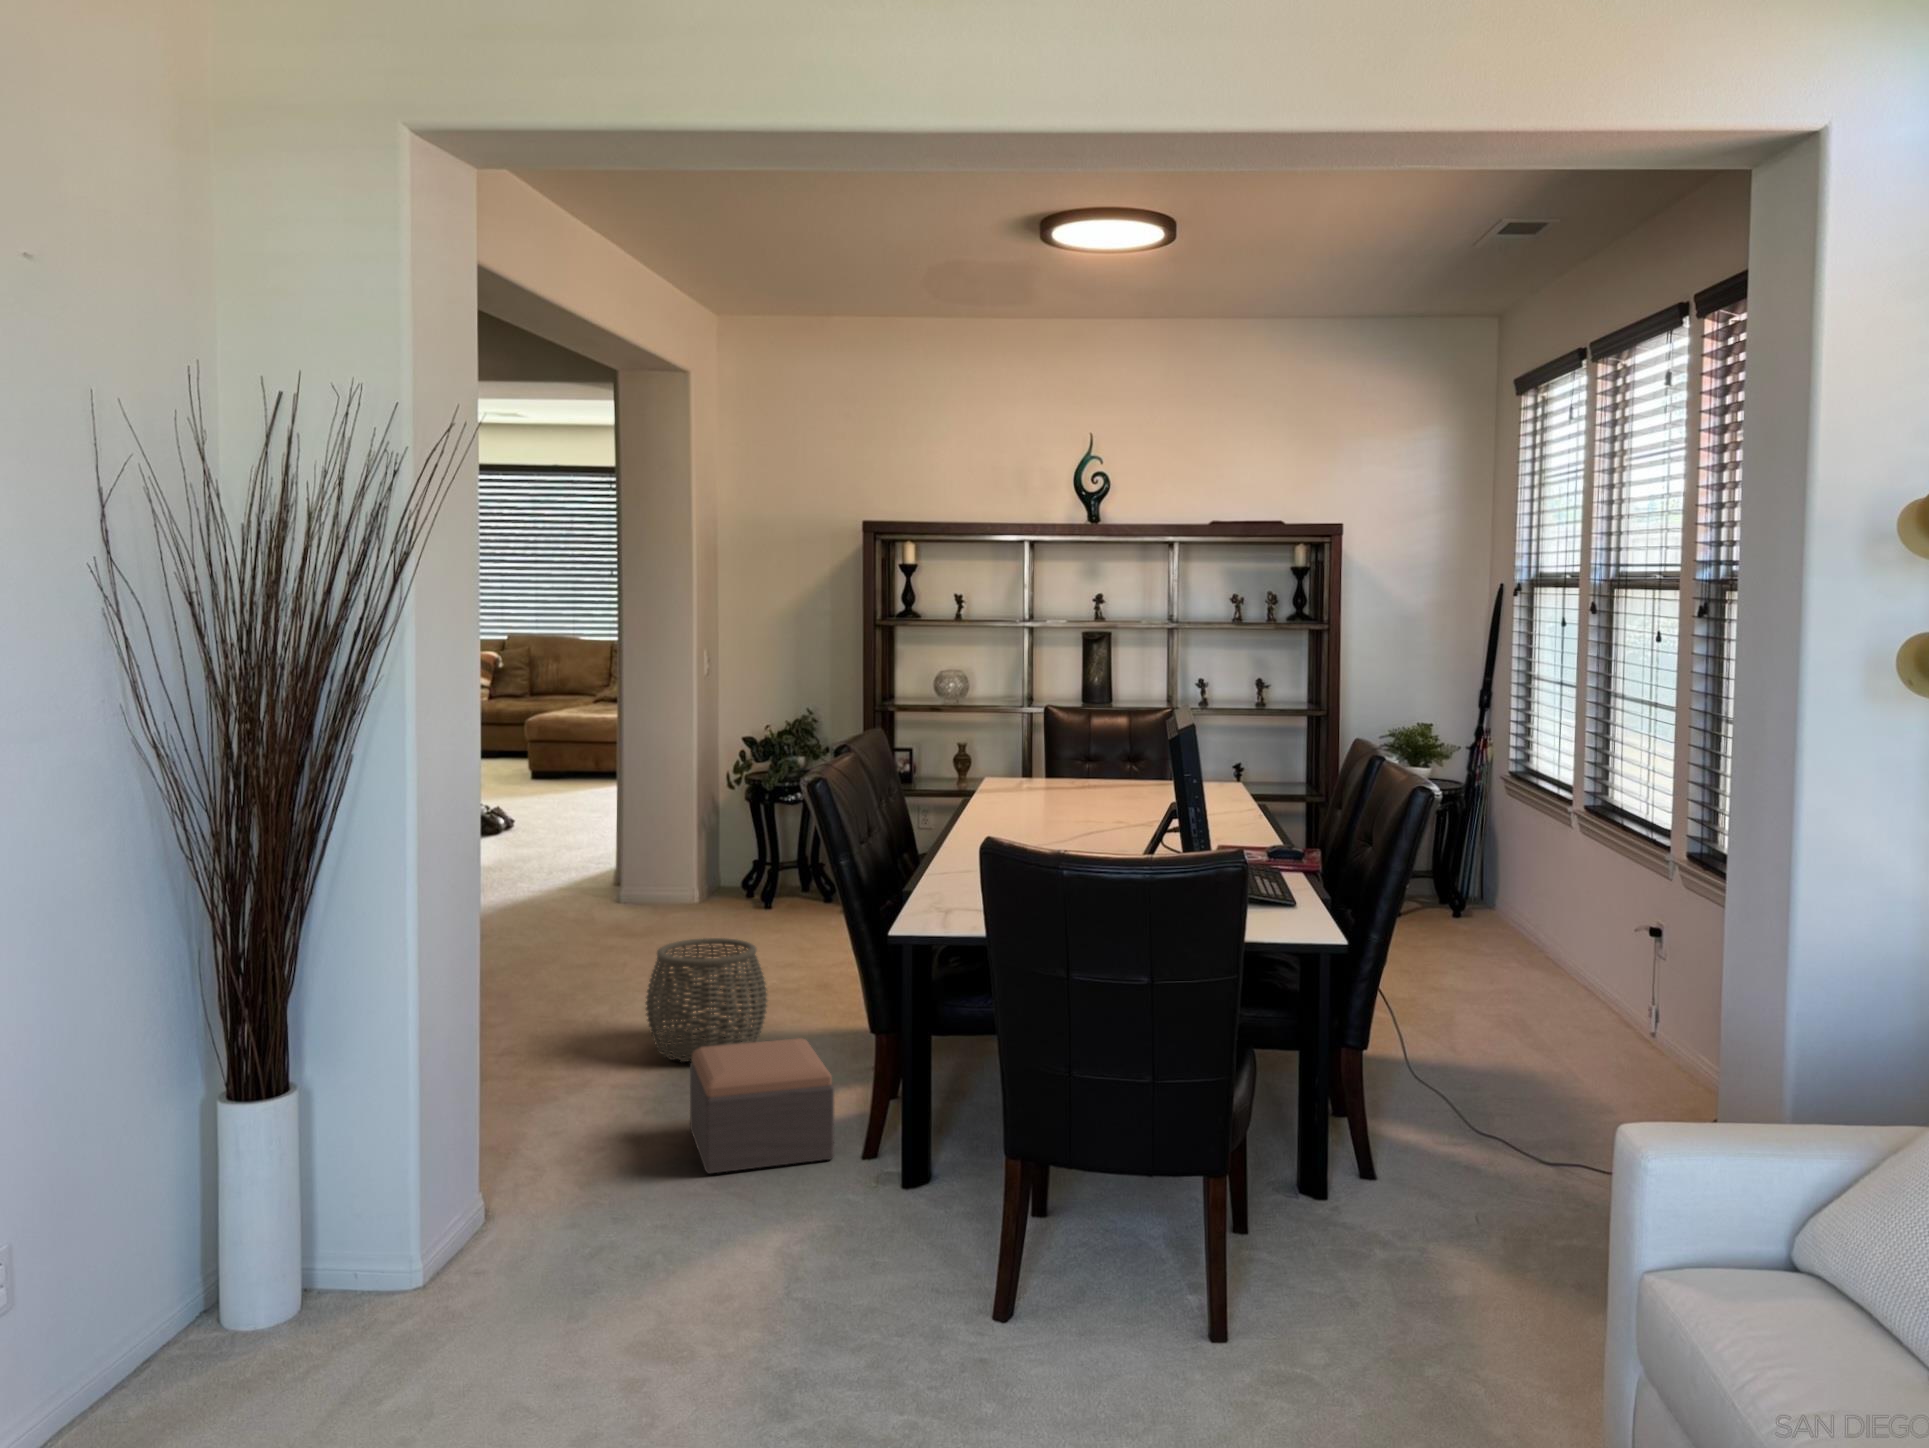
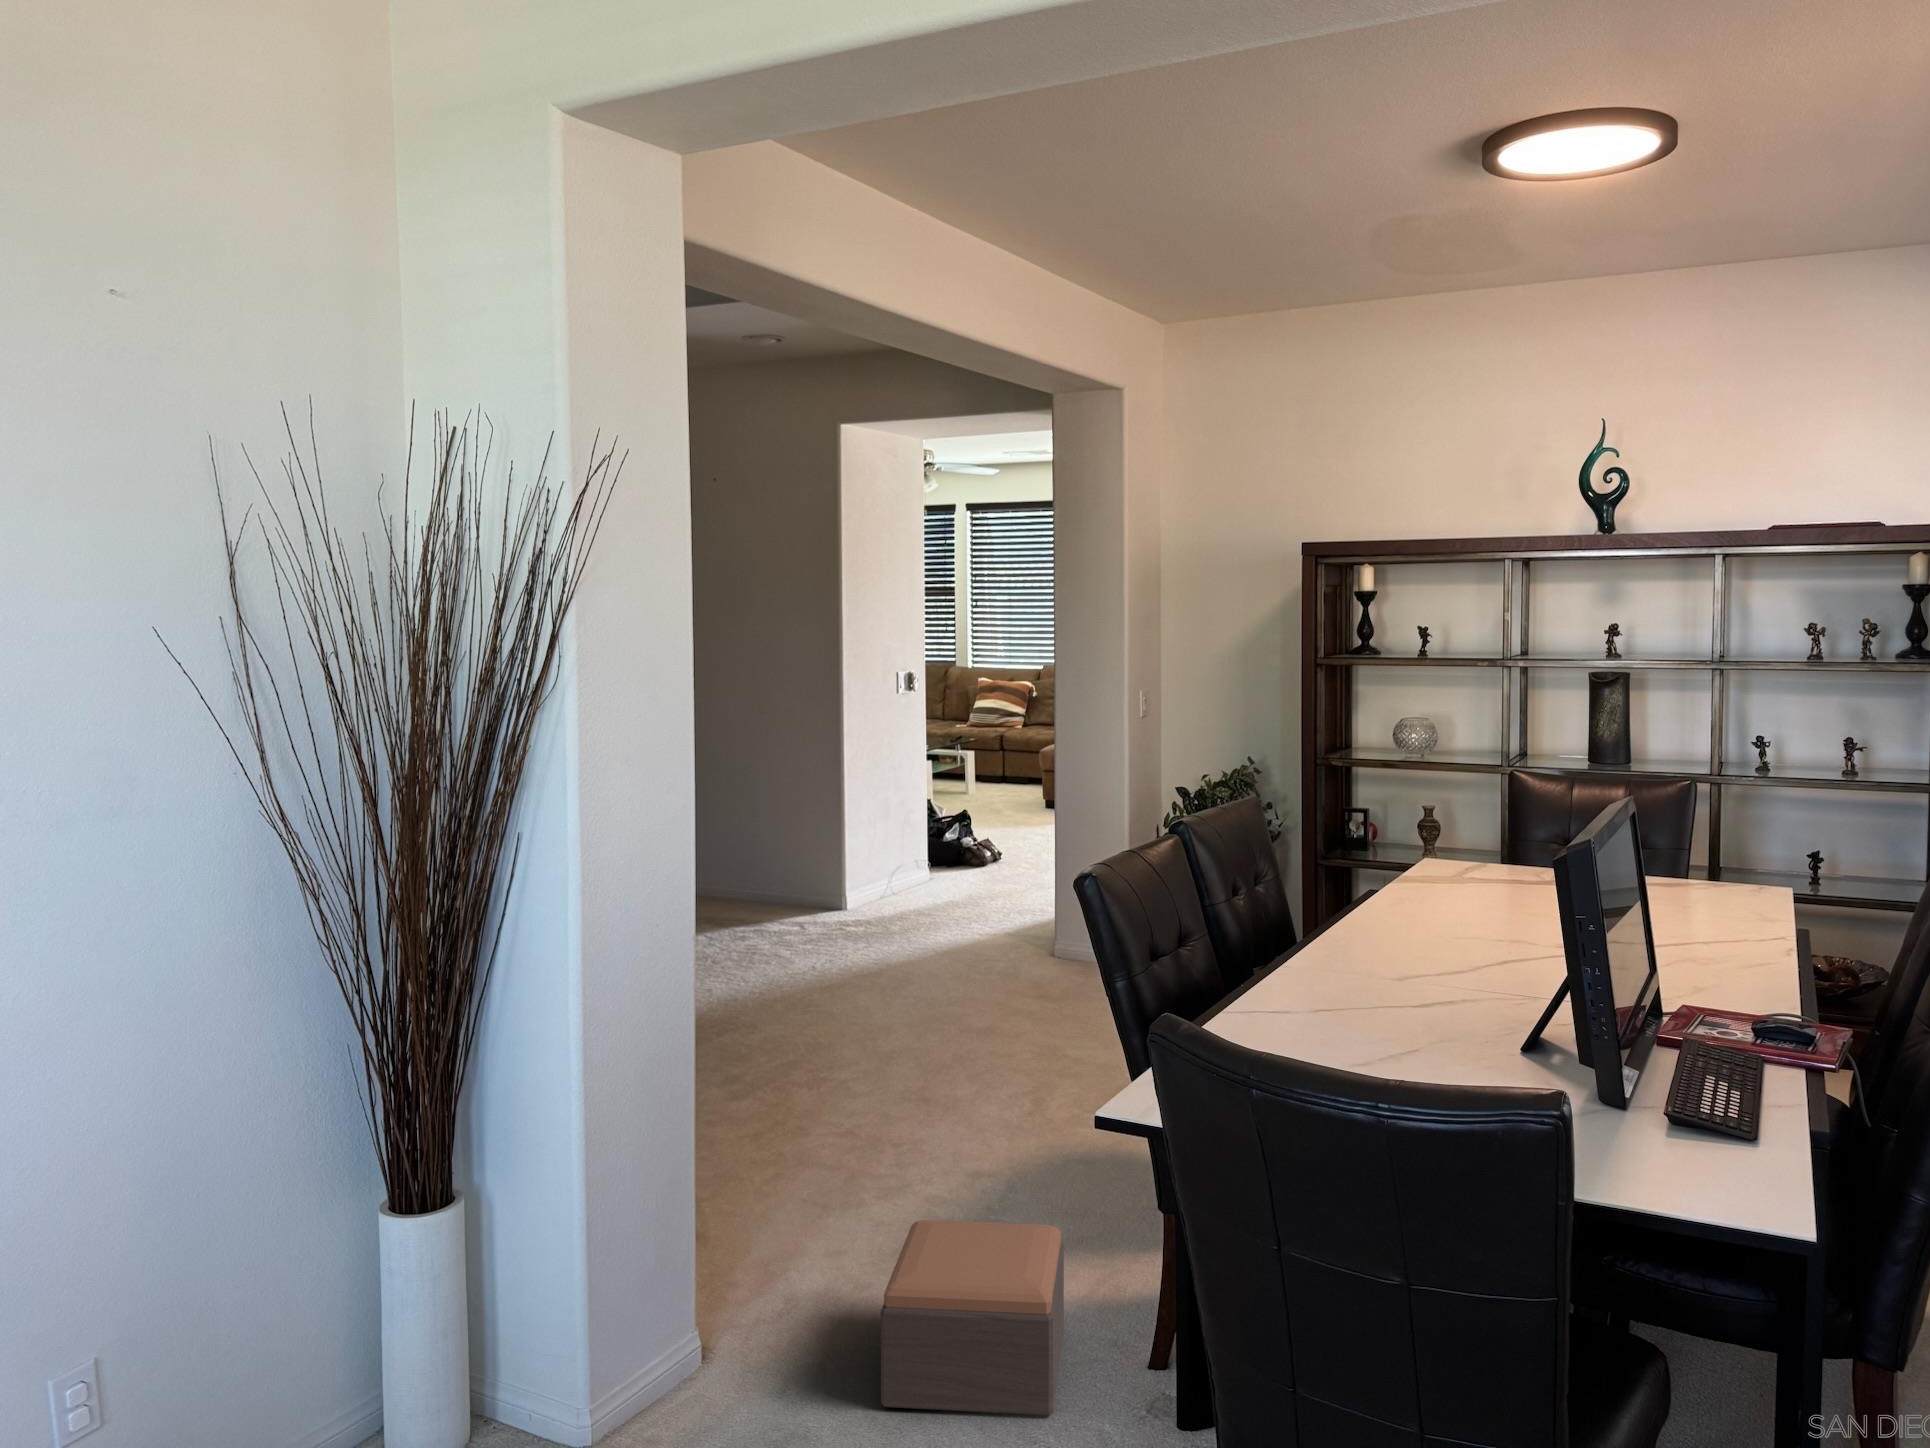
woven basket: present [646,938,768,1062] -> none [933,1050,1081,1214]

